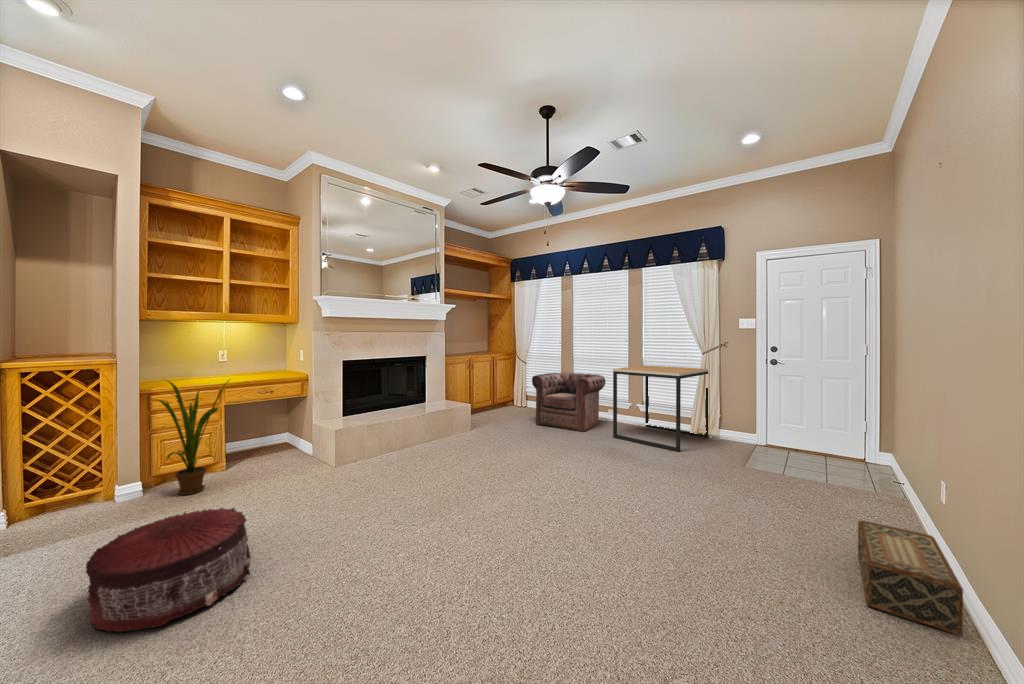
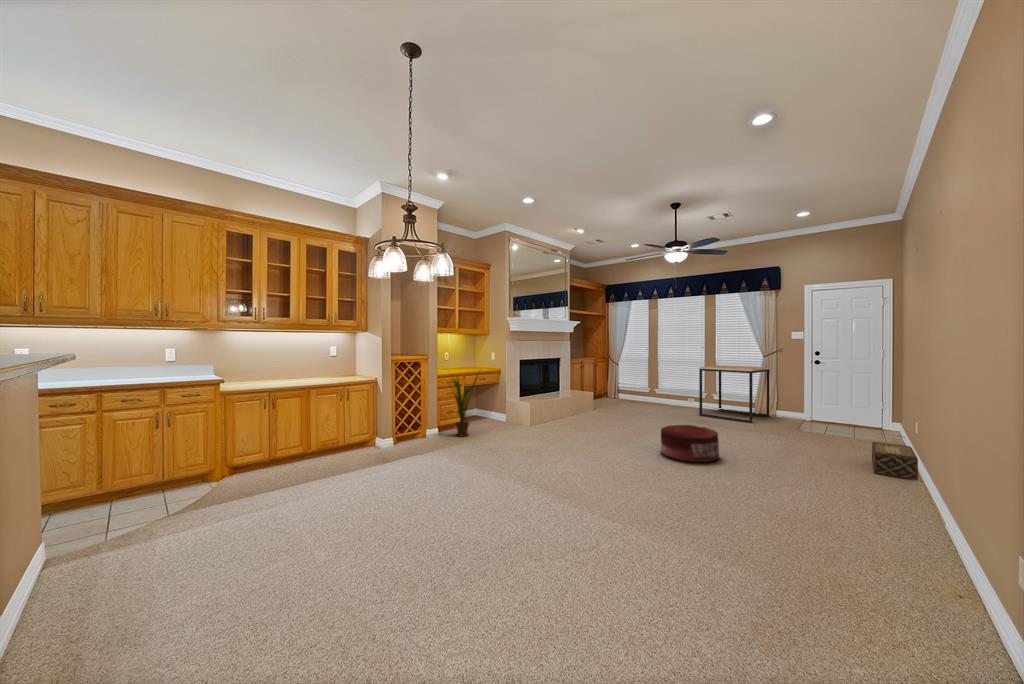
armchair: present [532,373,606,432] -> none [632,371,687,413]
pouf: present [86,508,251,632] -> present [661,425,719,462]

